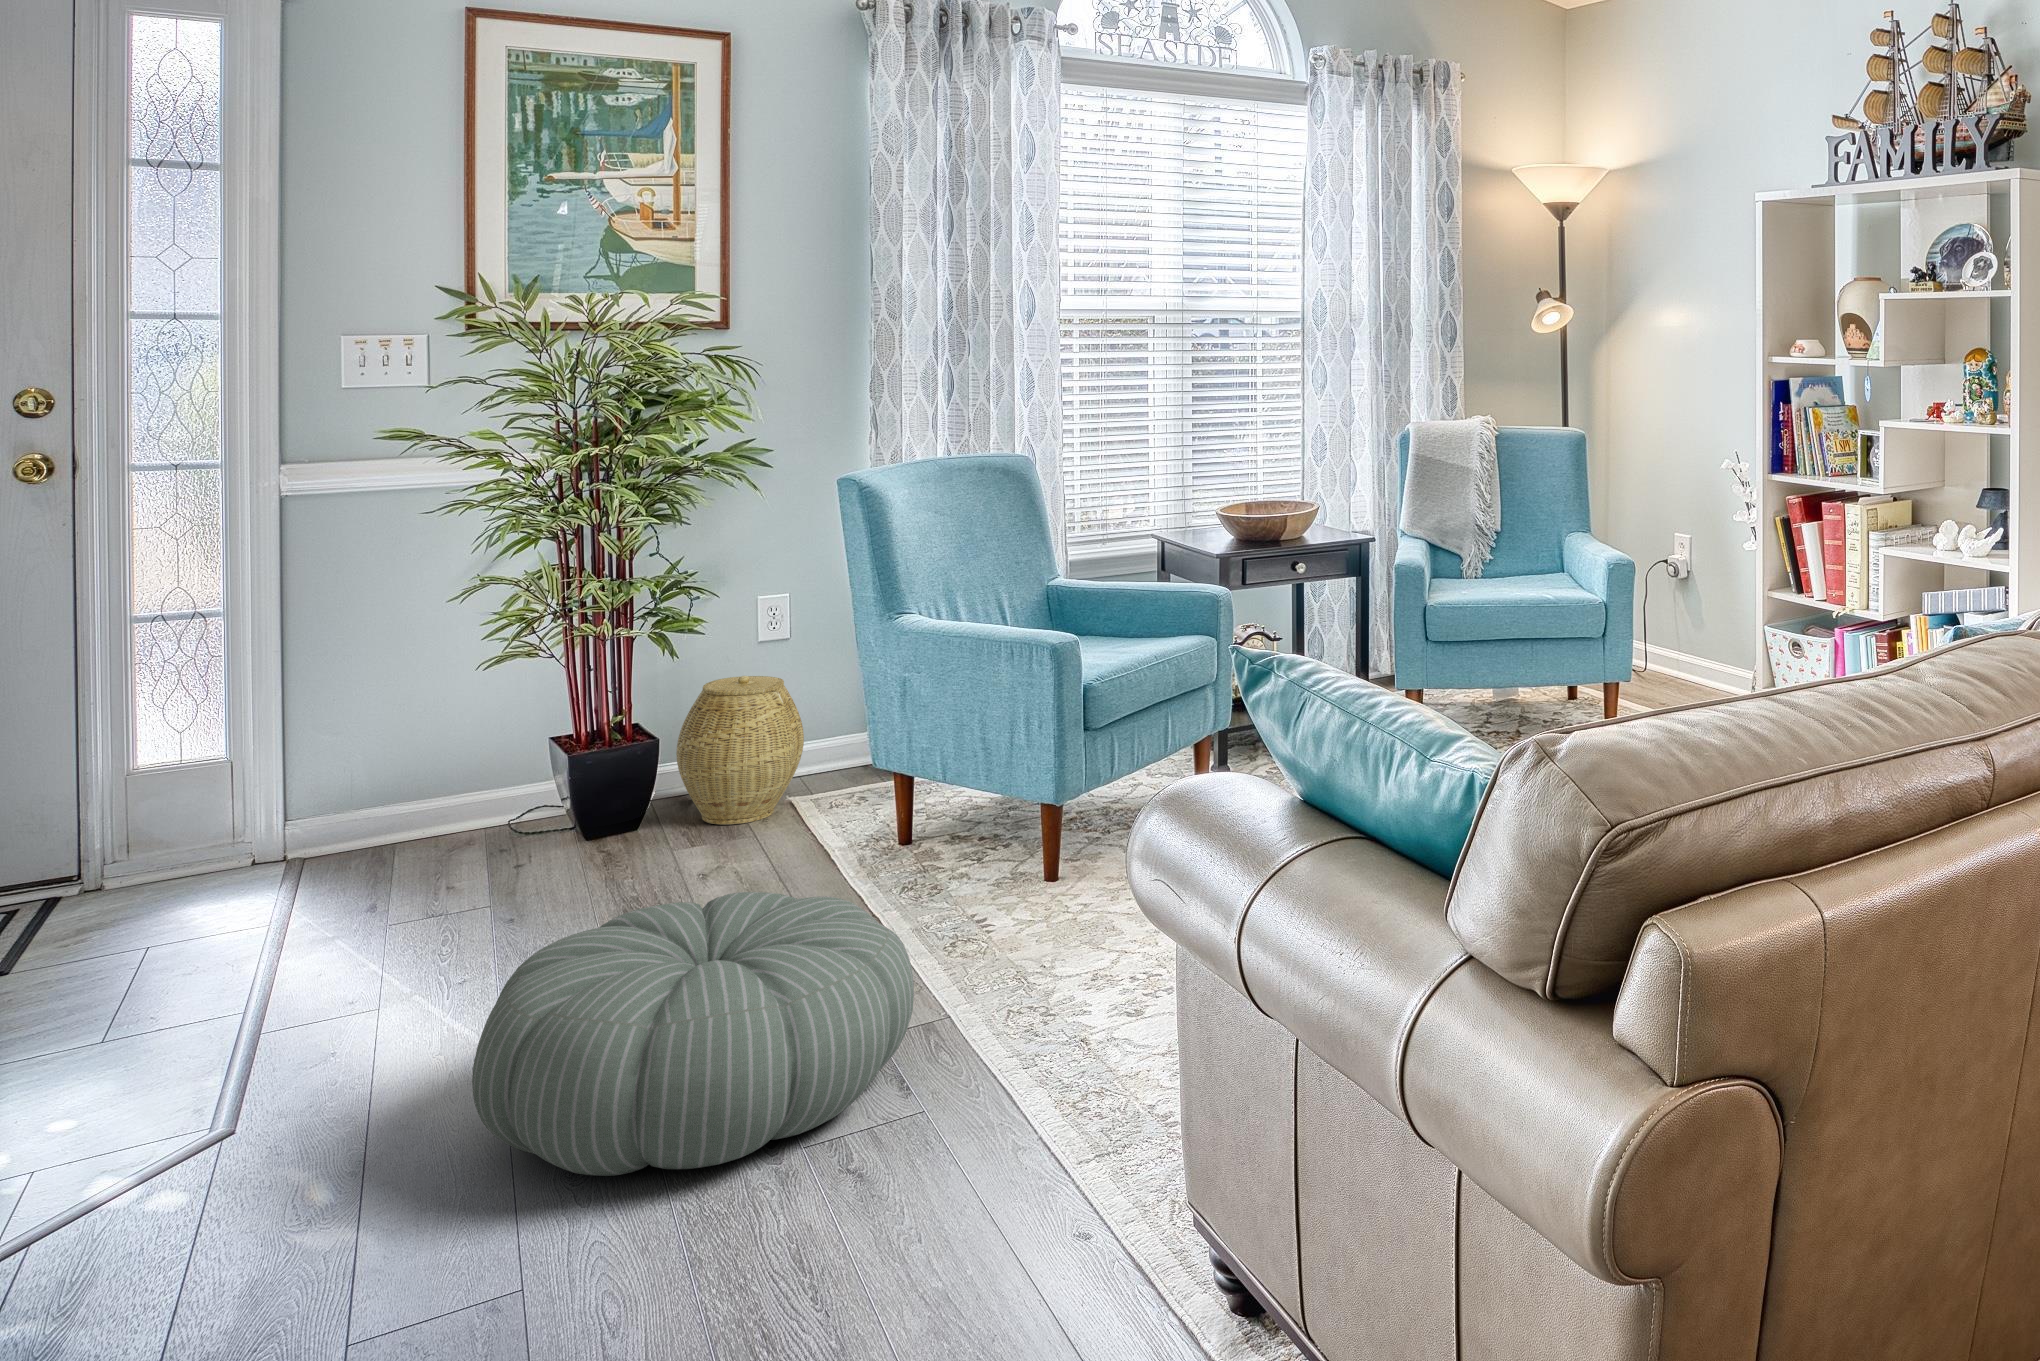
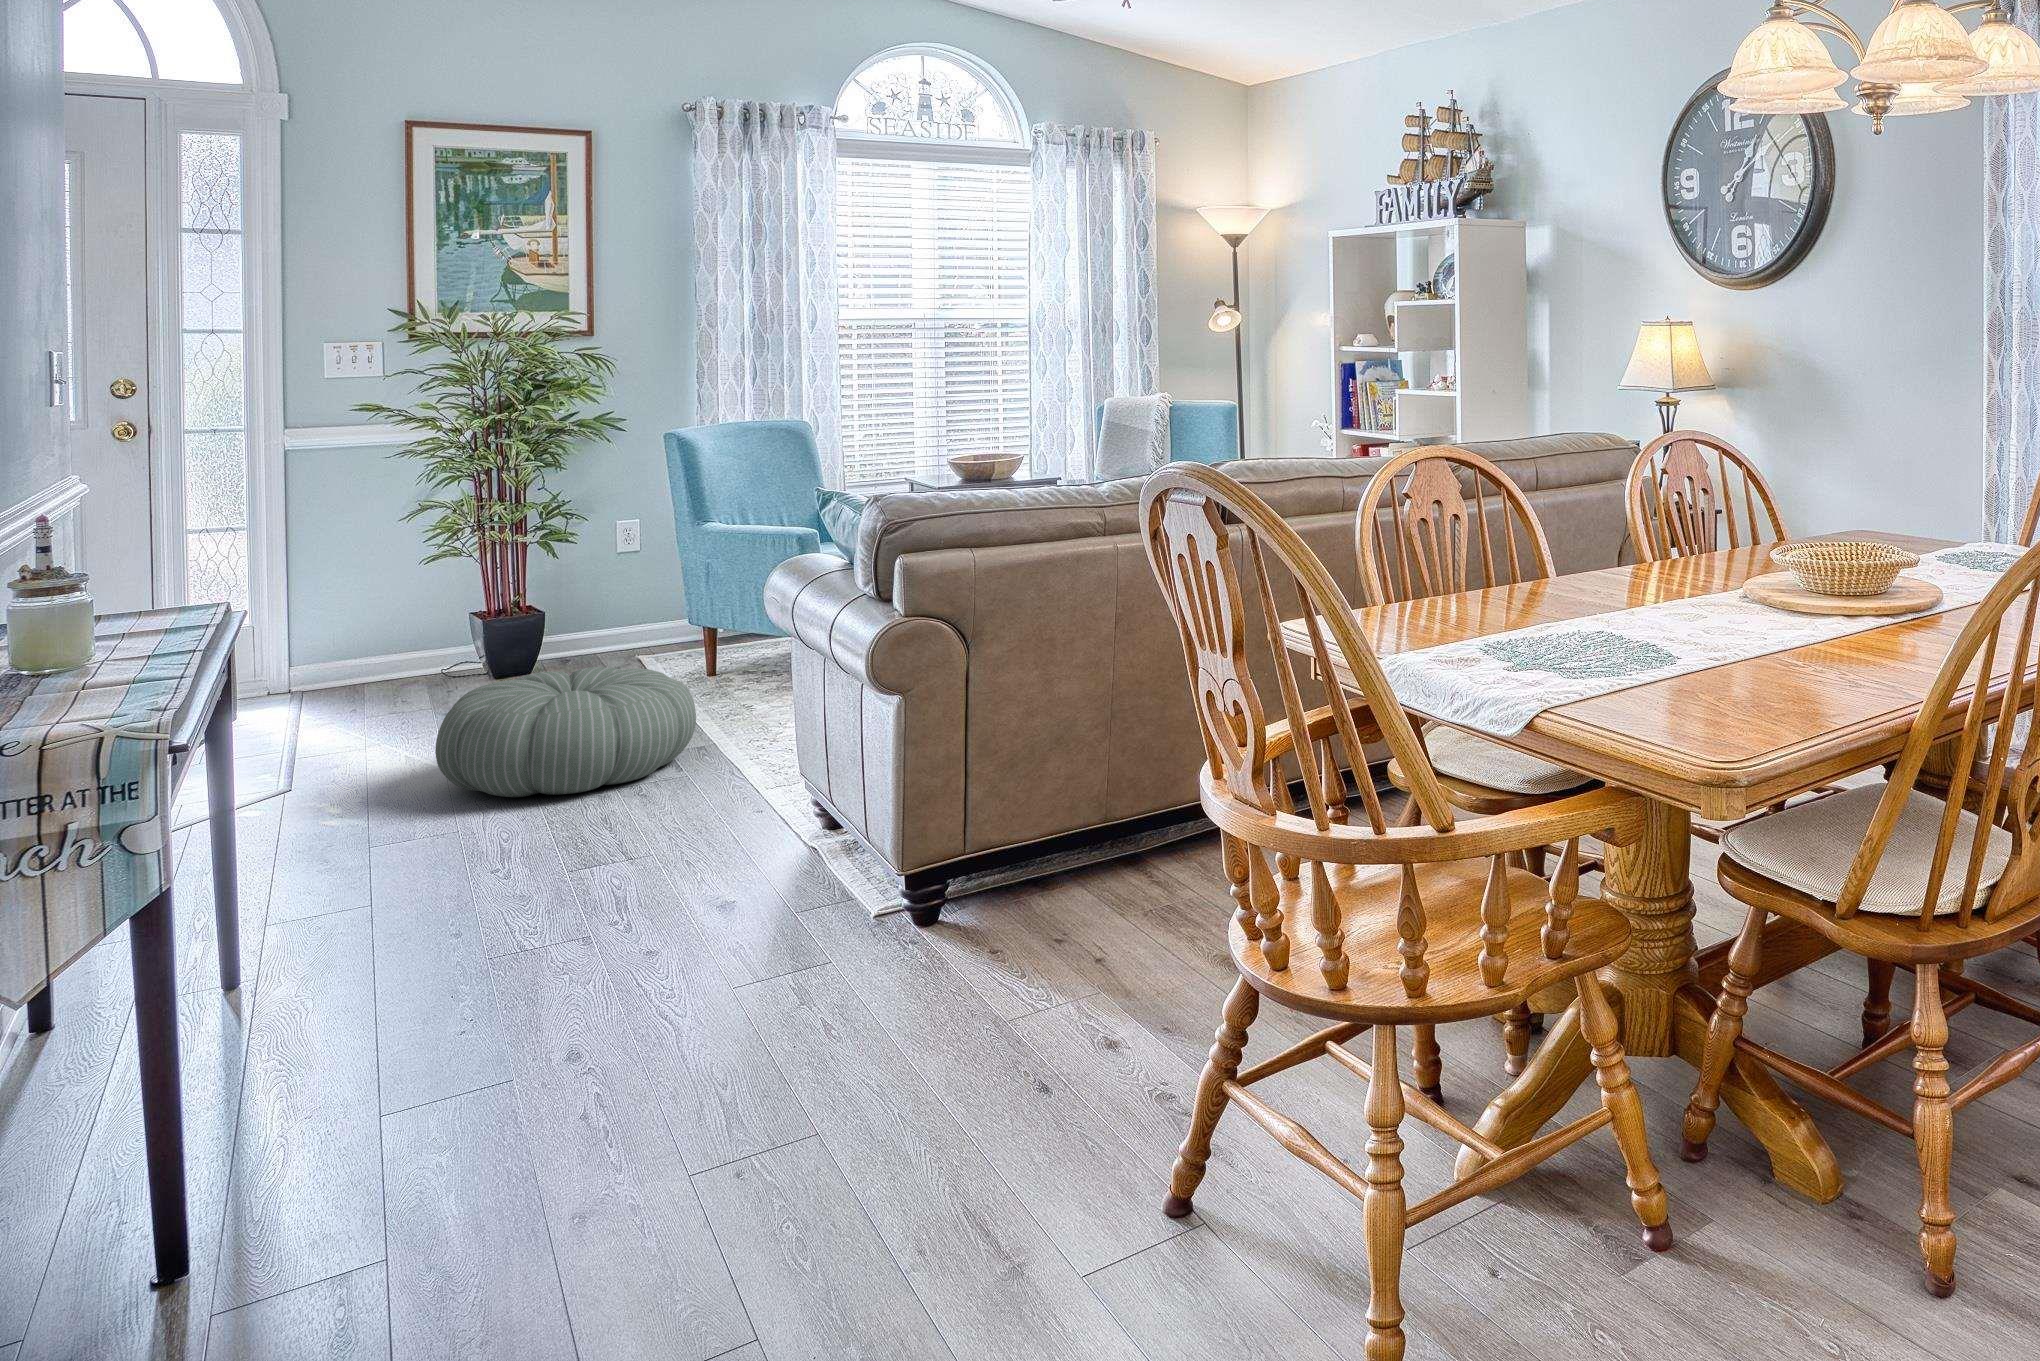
woven basket: present [676,676,804,825] -> none [559,569,649,667]

